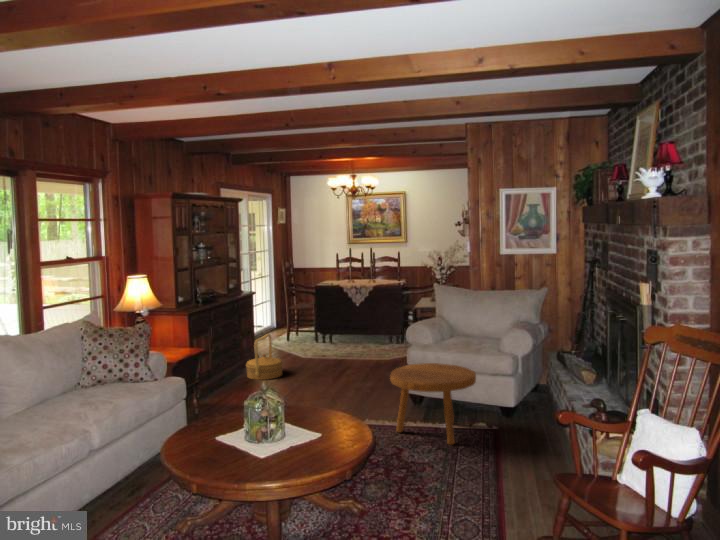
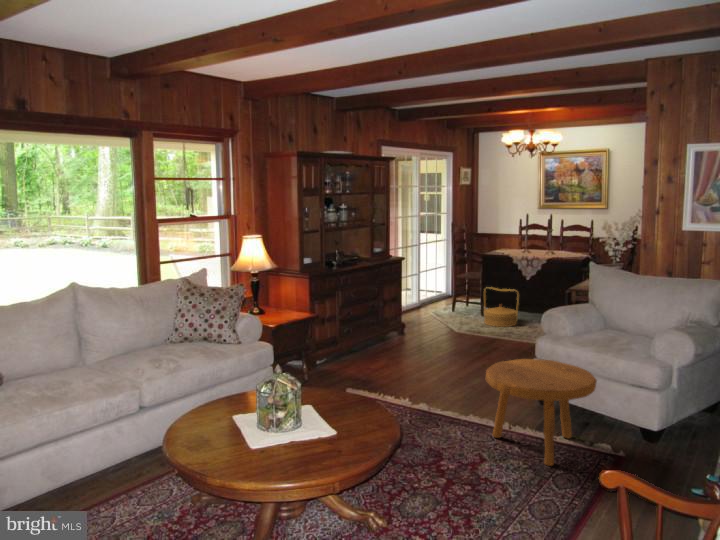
woven basket: present [246,334,283,380] -> present [484,287,519,327]

